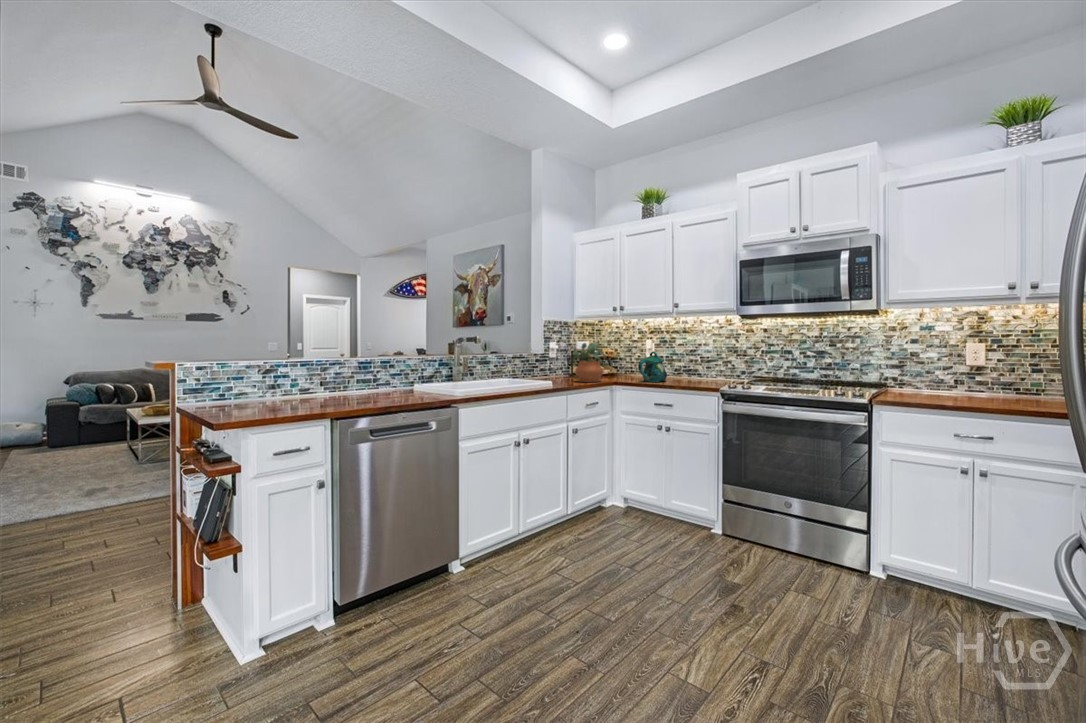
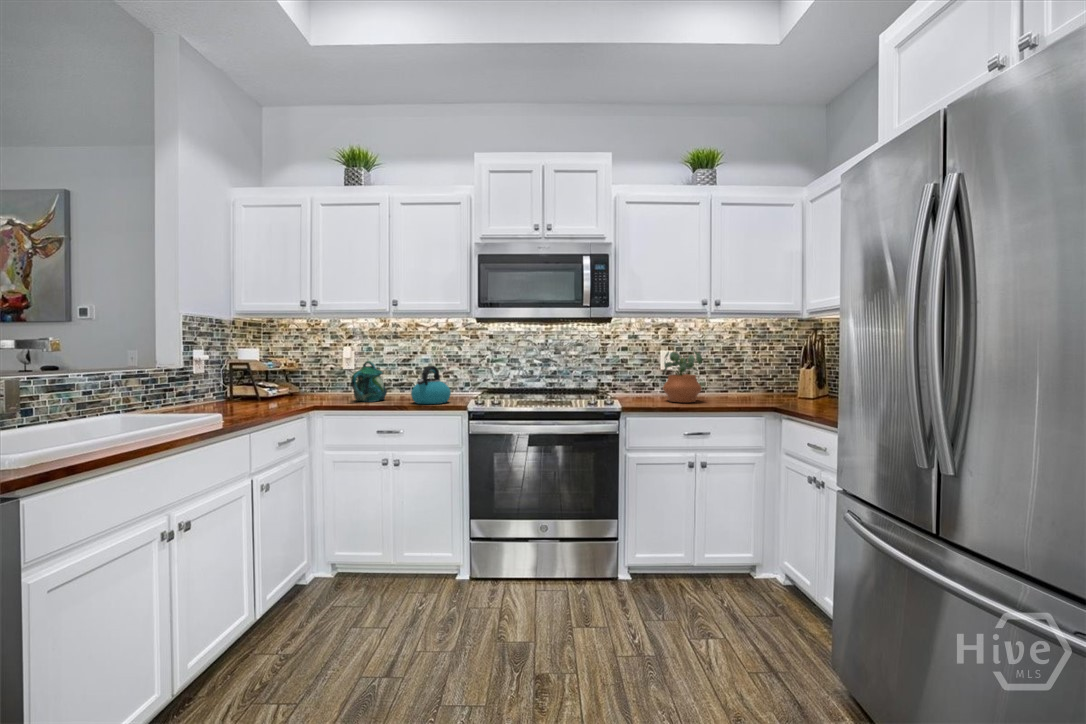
potted plant: present [573,342,606,382] -> present [663,350,702,403]
kettle: none [679,356,711,386] -> present [411,366,451,404]

